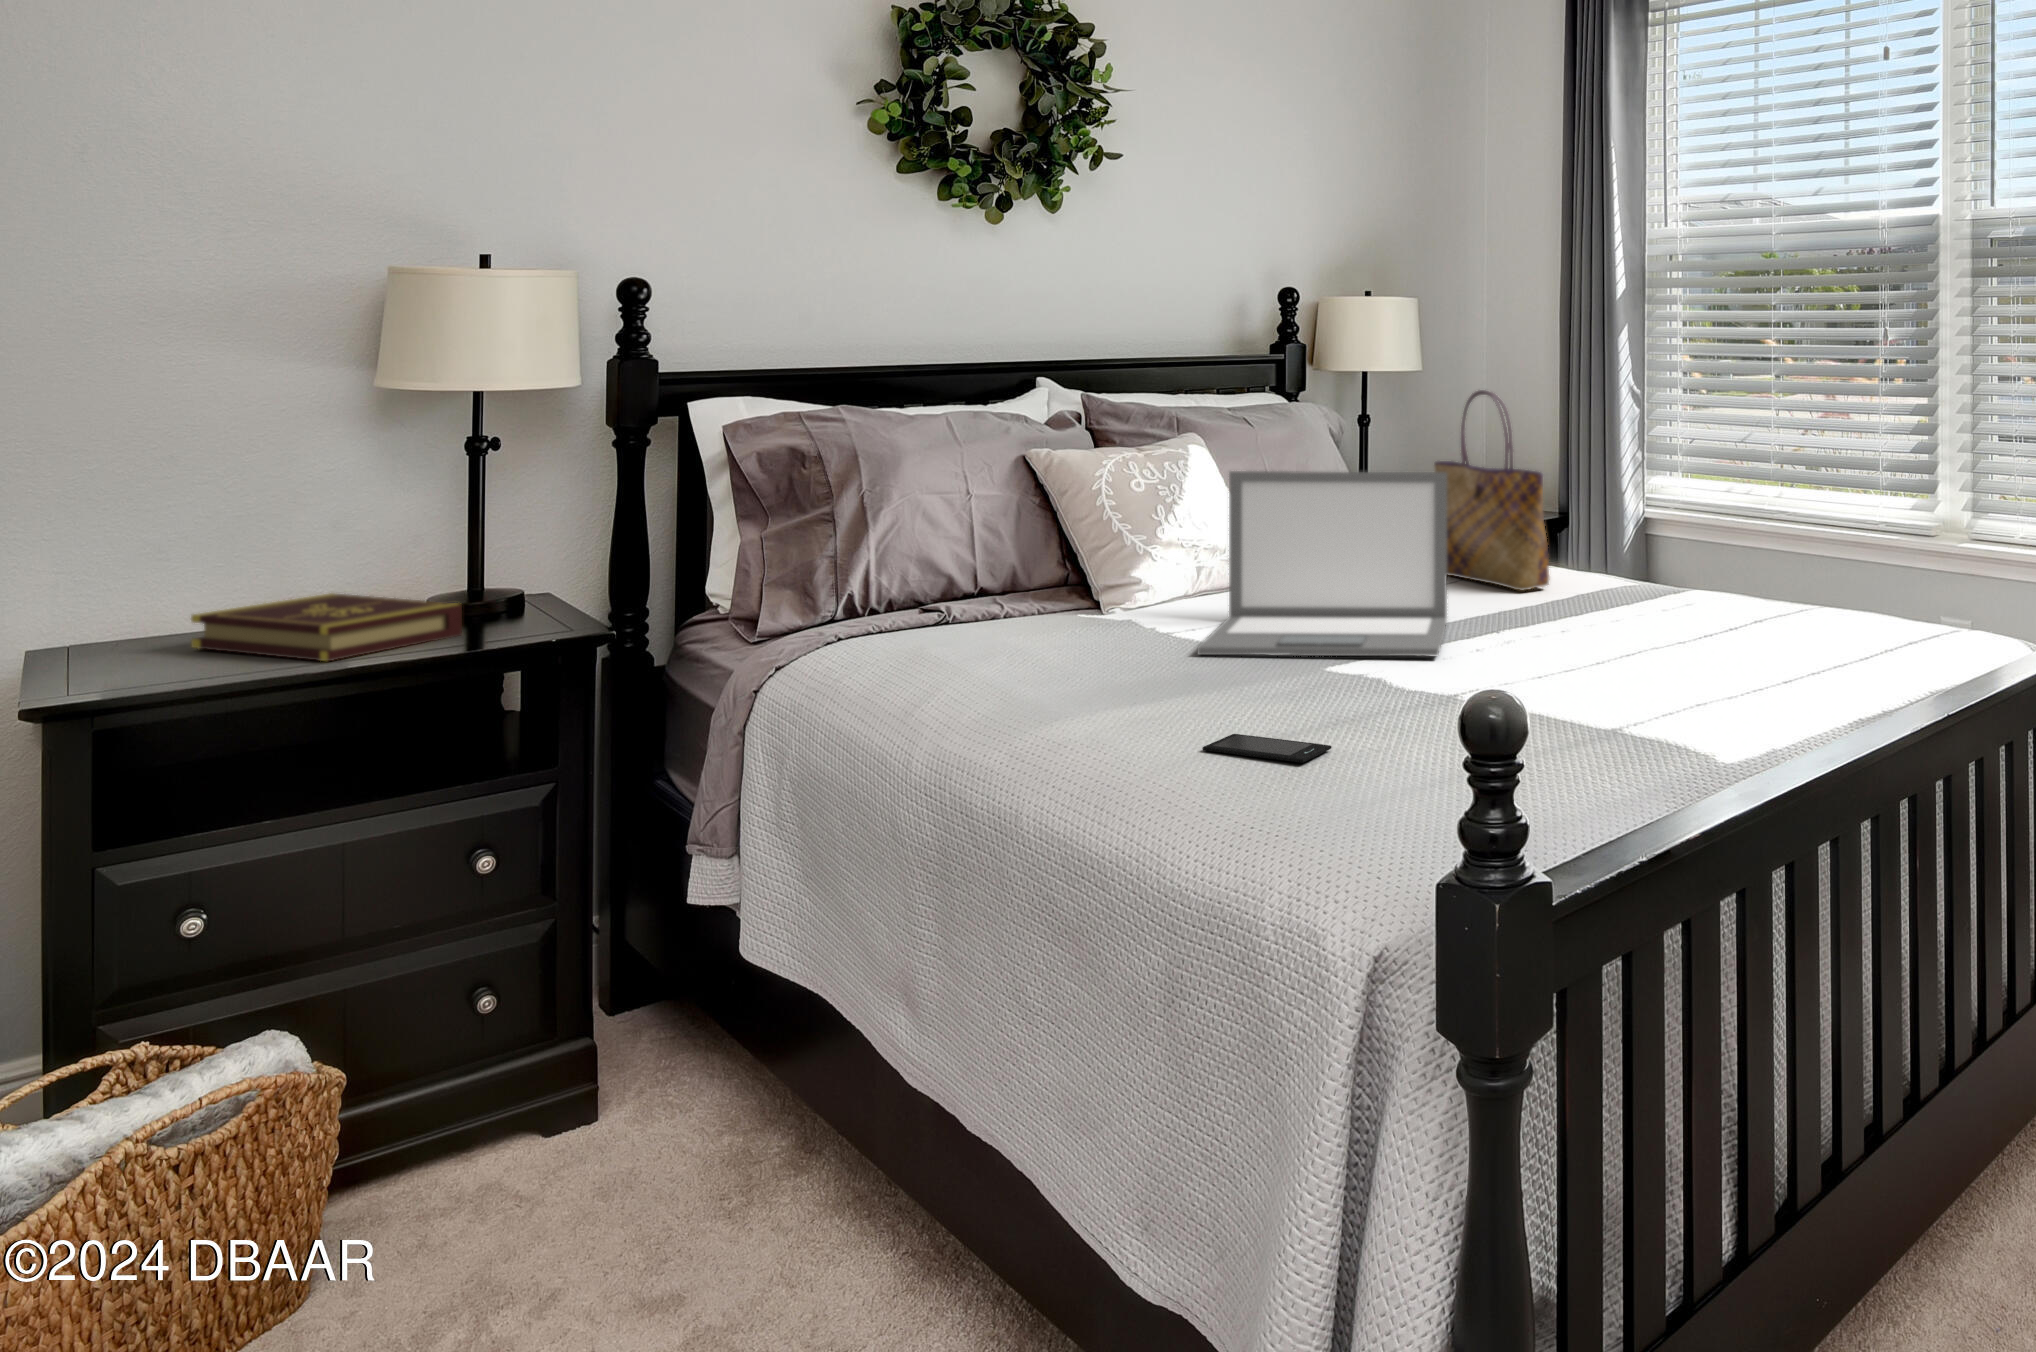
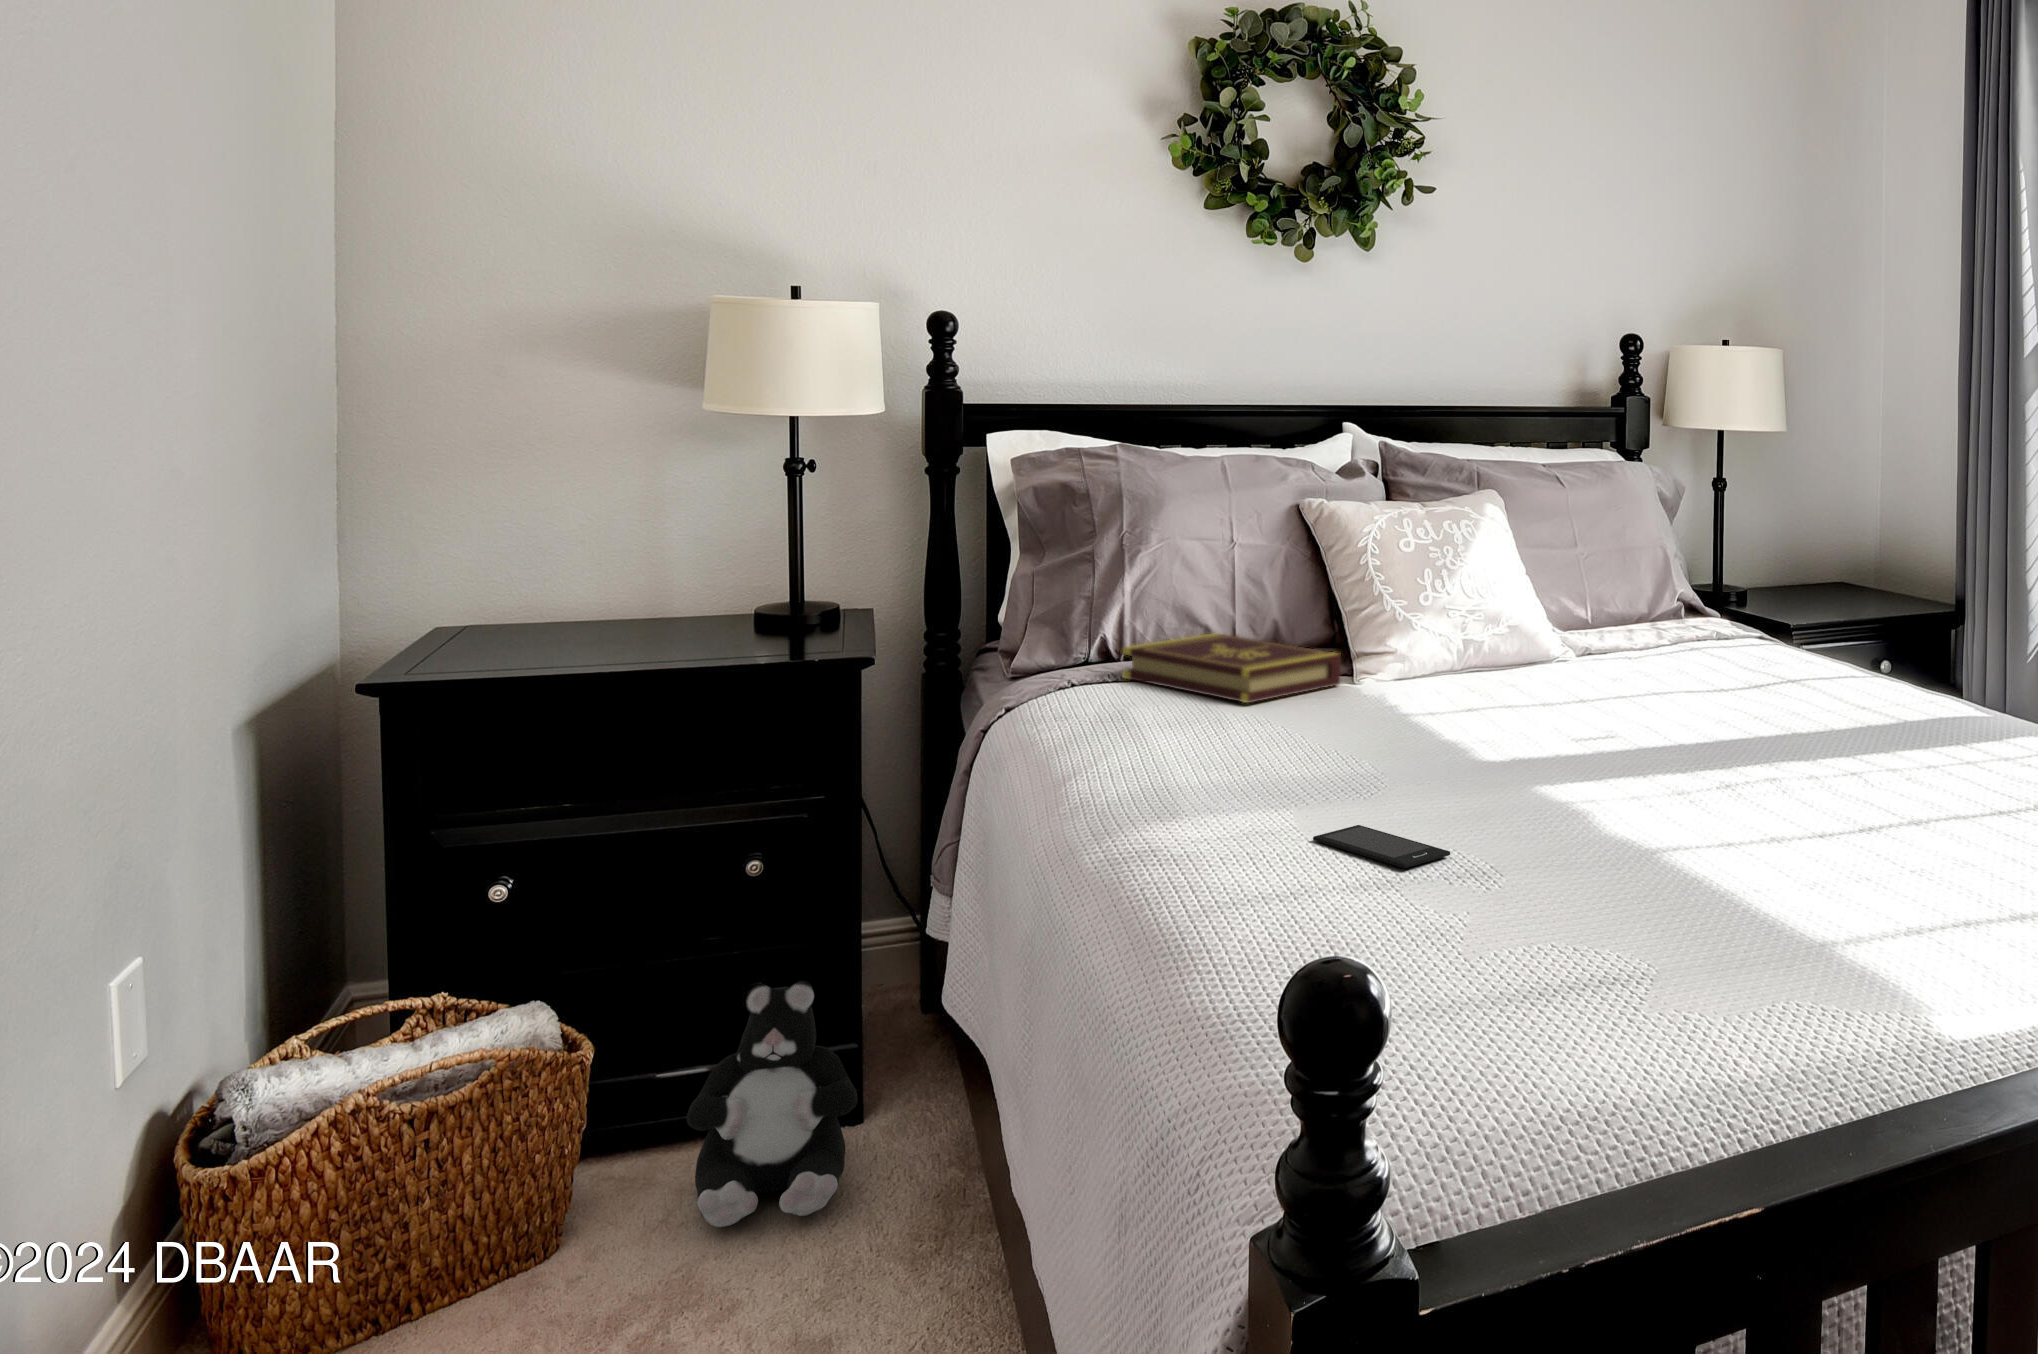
tote bag: present [1434,390,1549,590] -> none [1733,448,1856,686]
laptop: present [1197,471,1447,656] -> none [1397,528,1704,757]
book: present [191,593,462,661] -> present [1122,633,1341,703]
plush toy: none [447,967,640,1226] -> present [686,981,858,1227]

